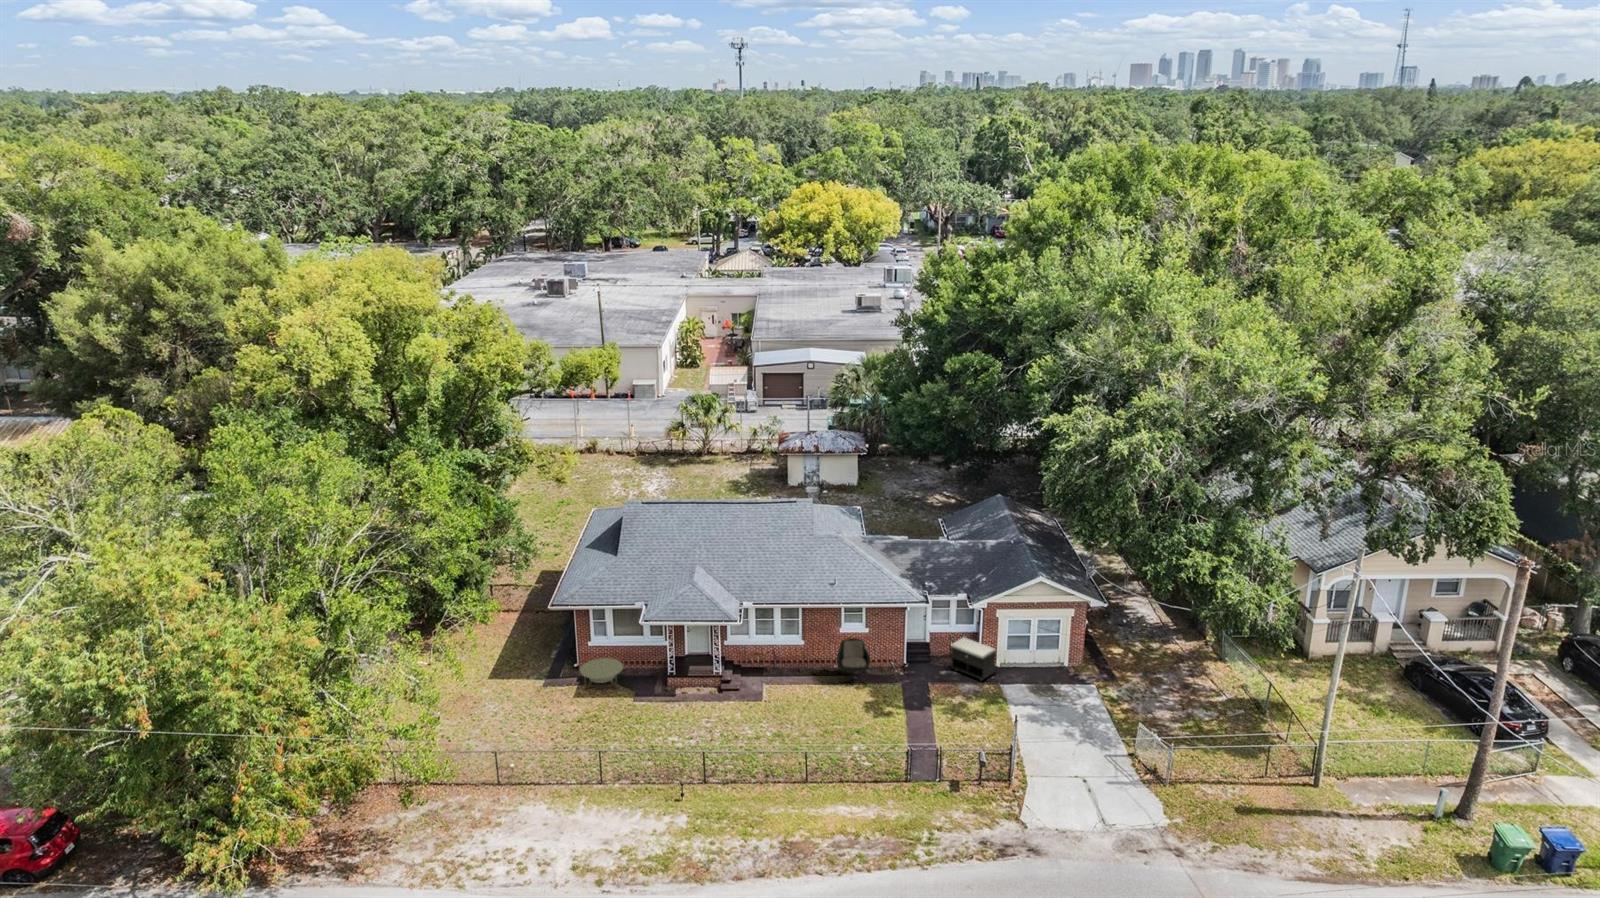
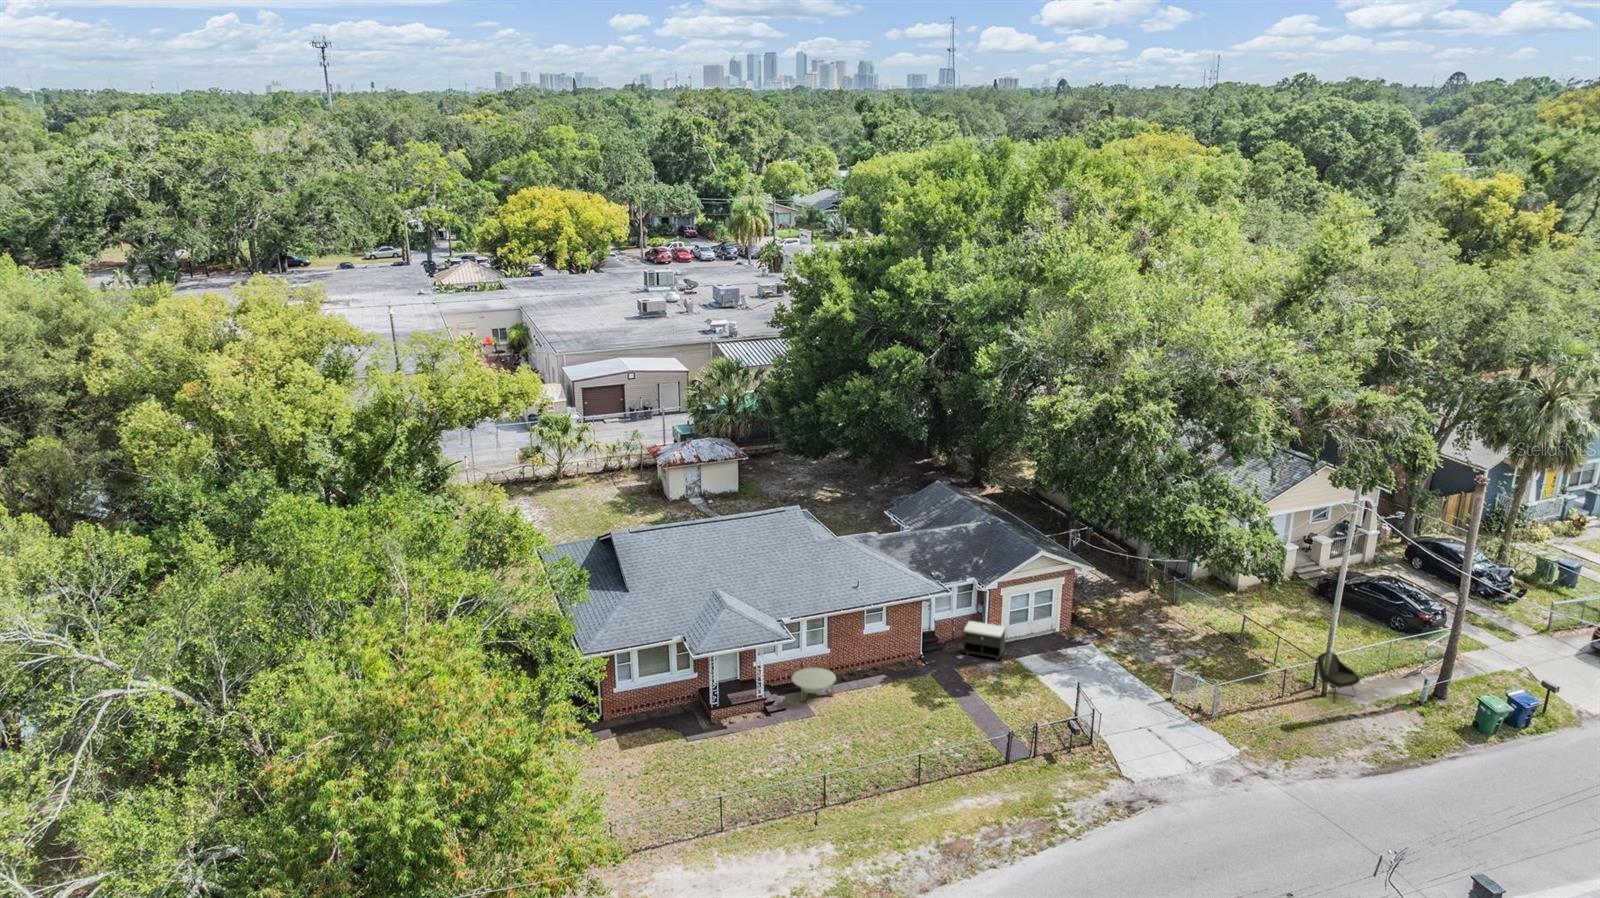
lounge chair: present [837,638,871,683] -> present [1312,652,1360,699]
round table: present [580,658,623,689] -> present [792,668,836,702]

